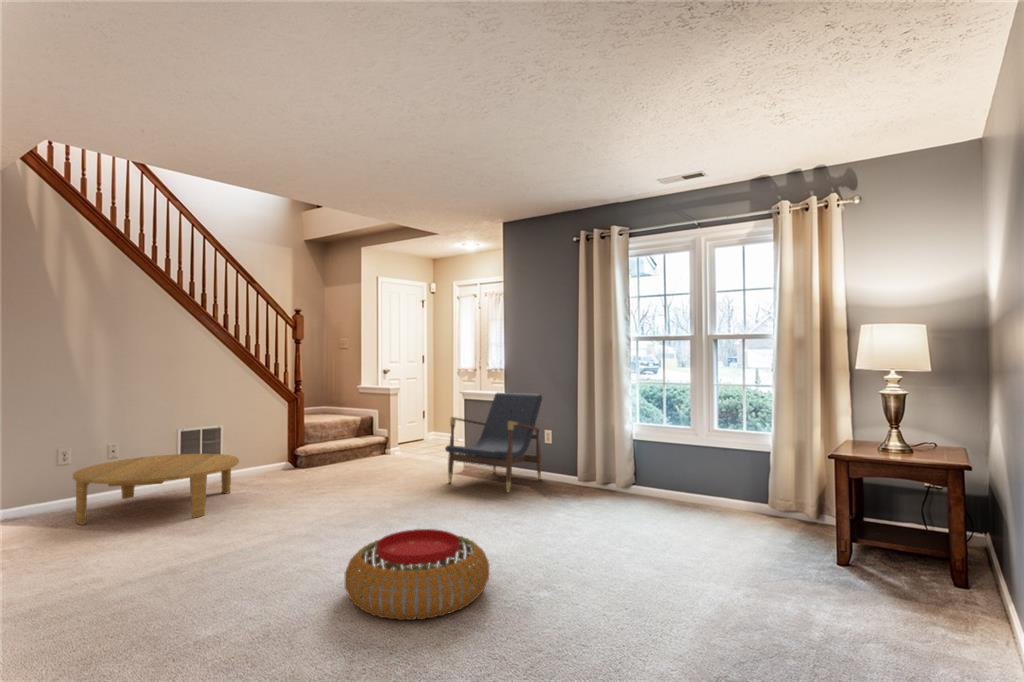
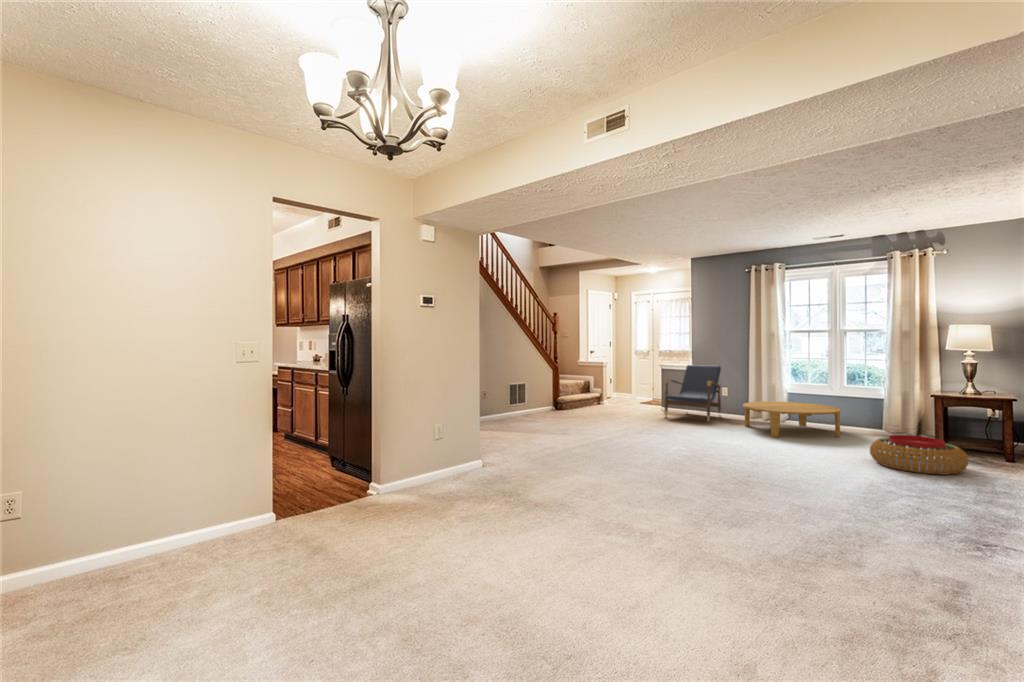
coffee table: present [73,454,239,525] -> present [743,401,841,437]
pouf: present [345,529,489,620] -> present [870,435,968,474]

